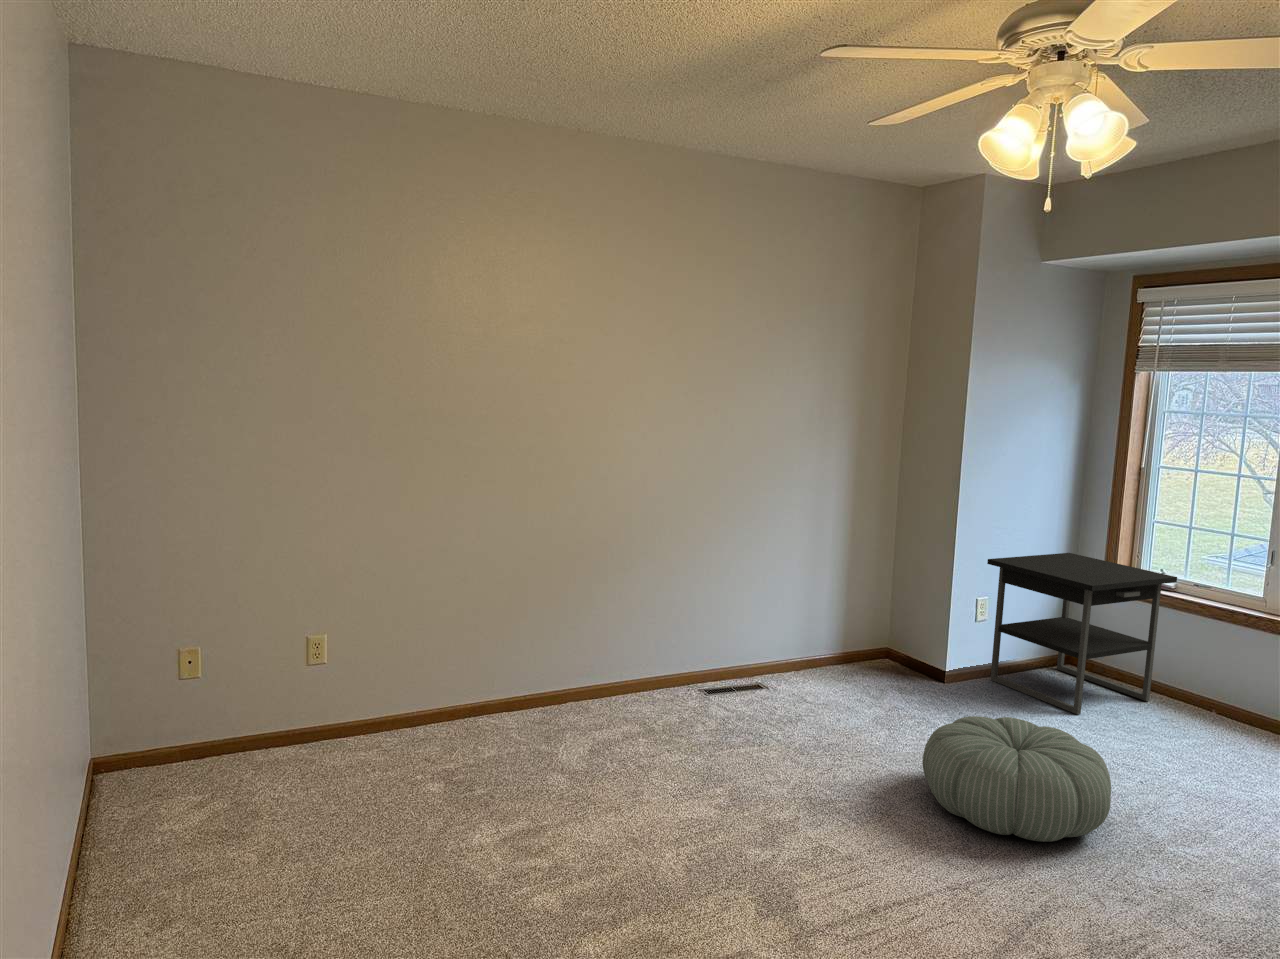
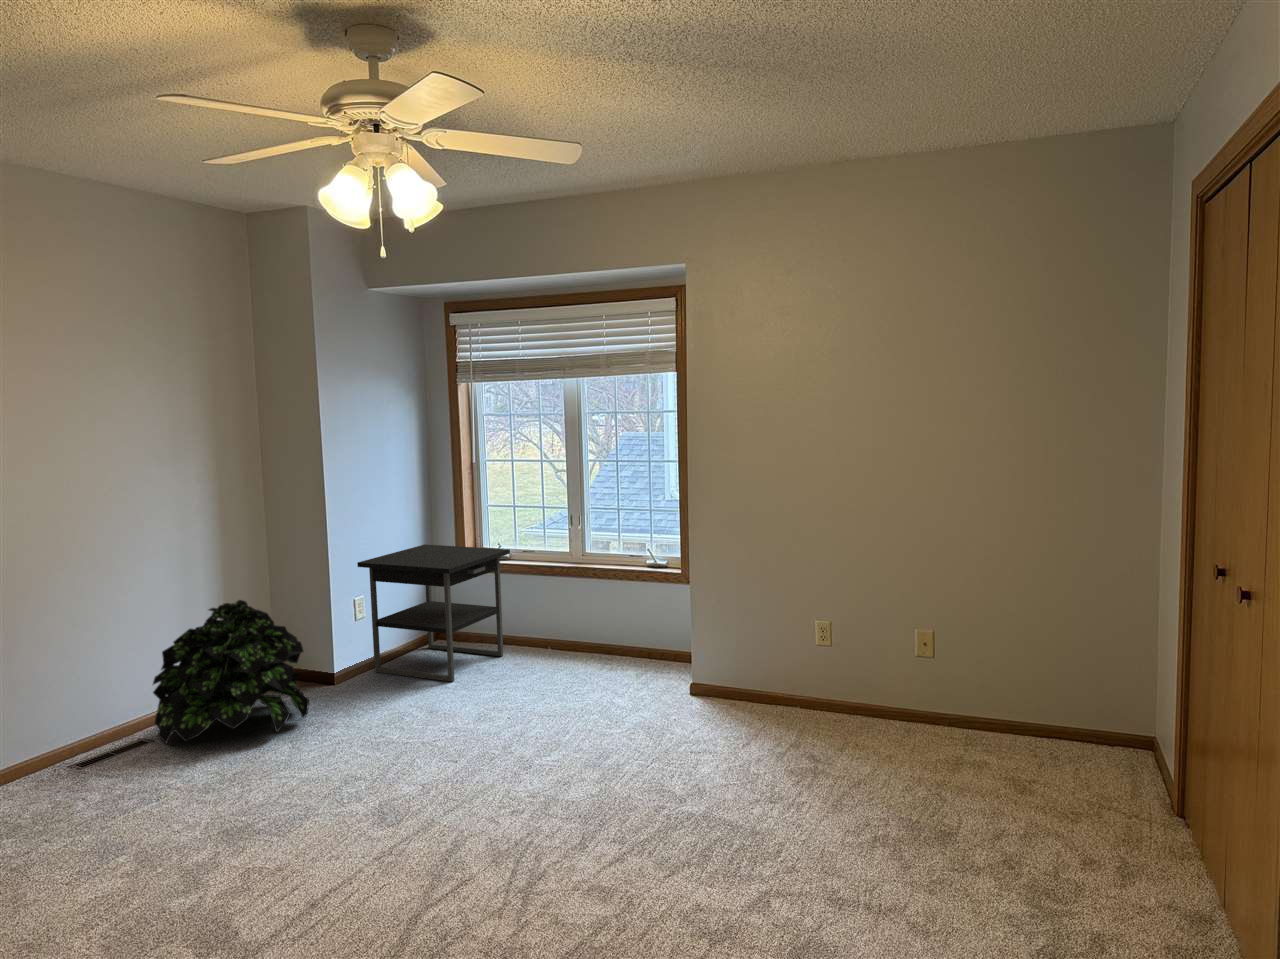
potted plant: none [772,574,916,716] -> present [153,600,309,743]
pouf: present [923,716,1111,842] -> none [331,696,491,800]

